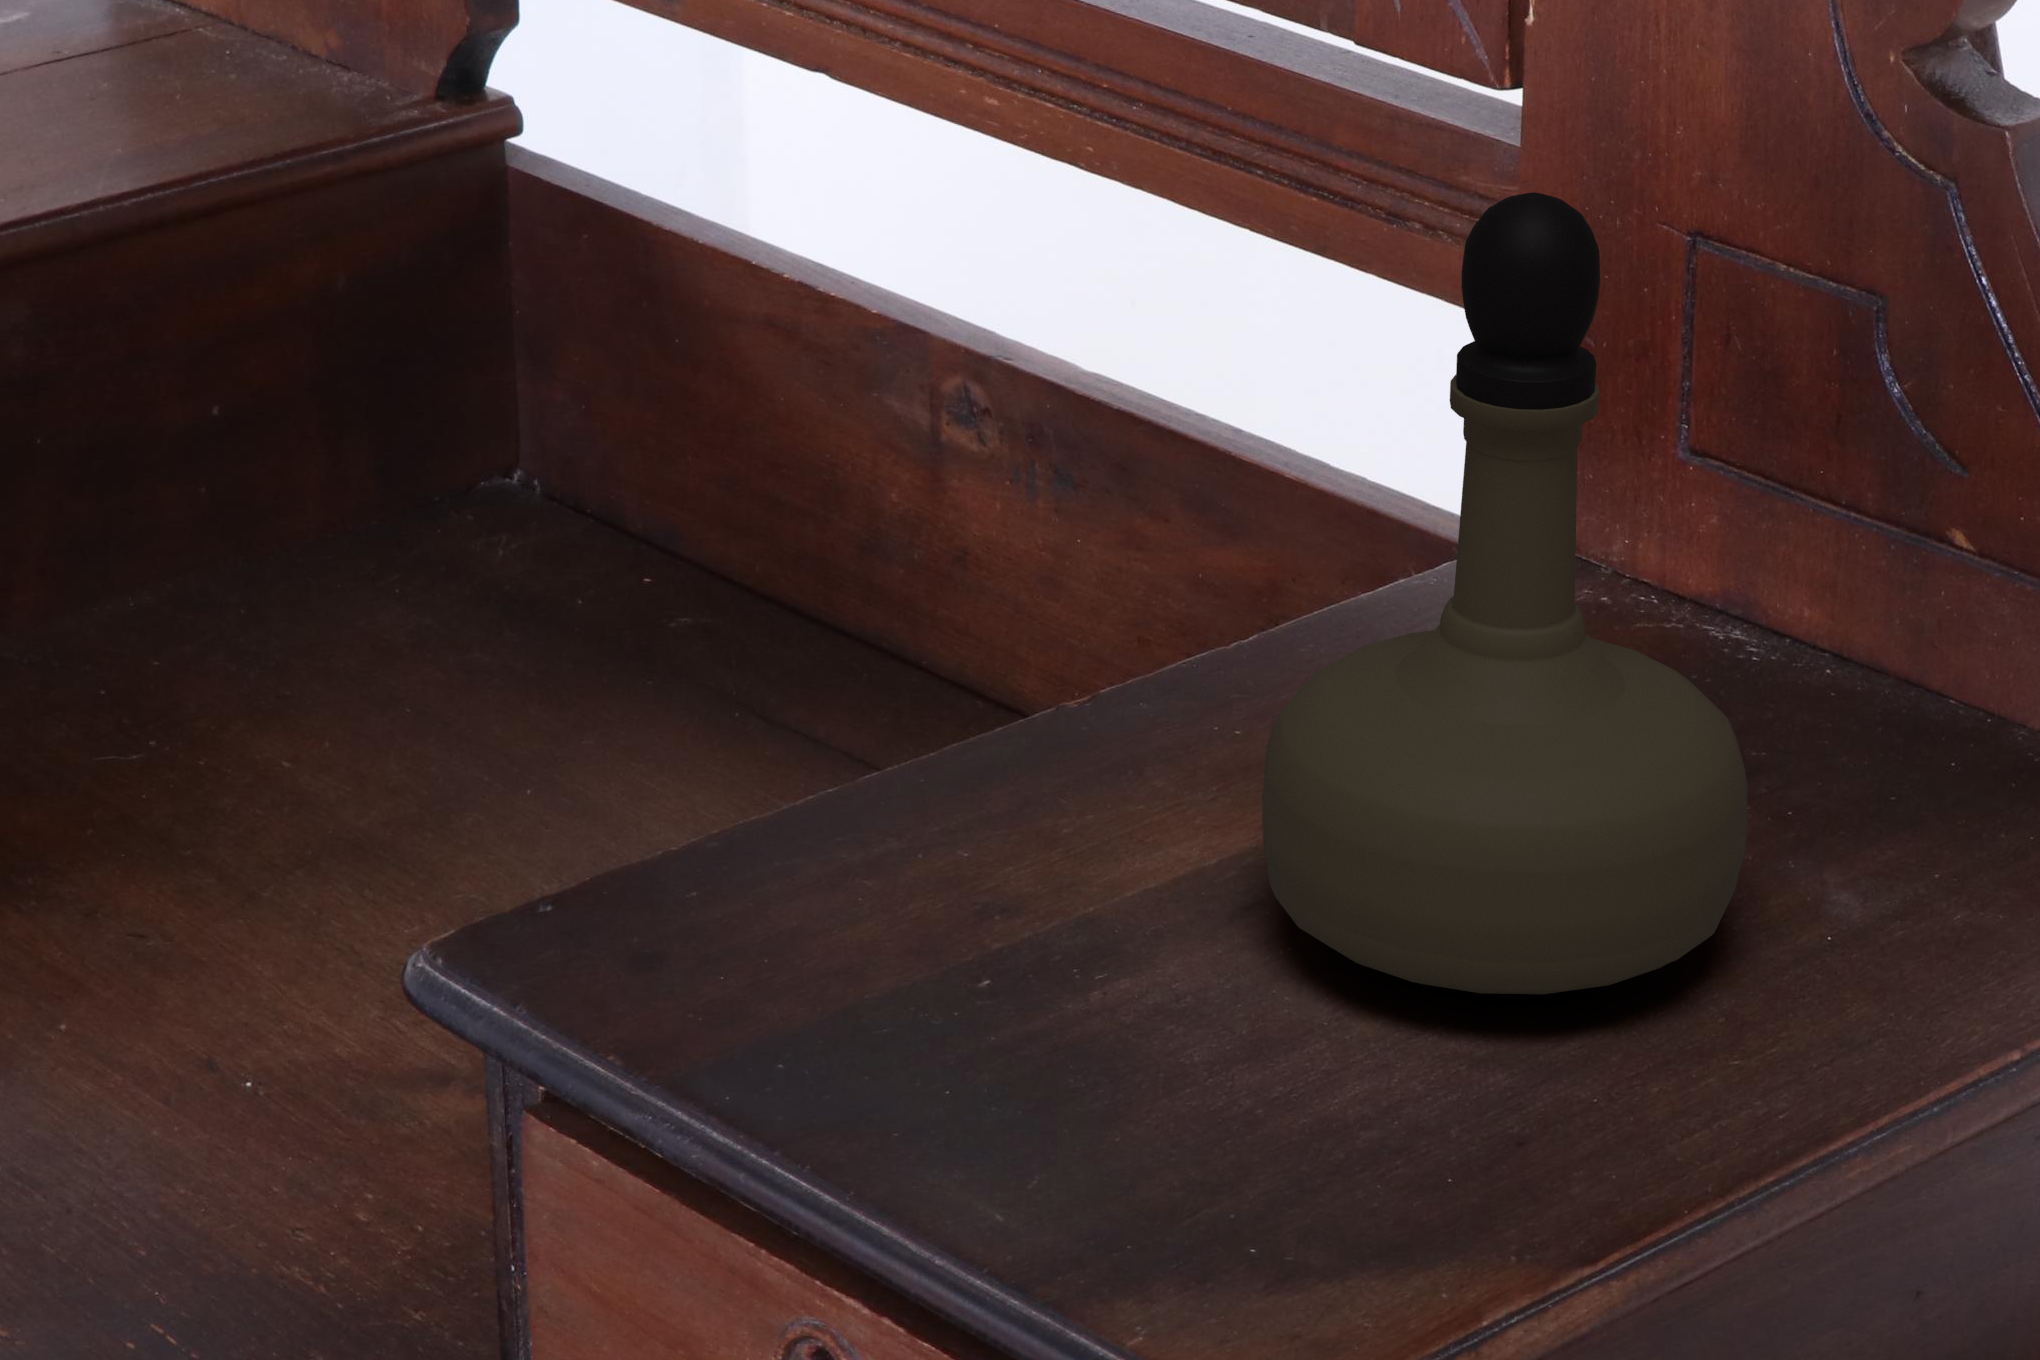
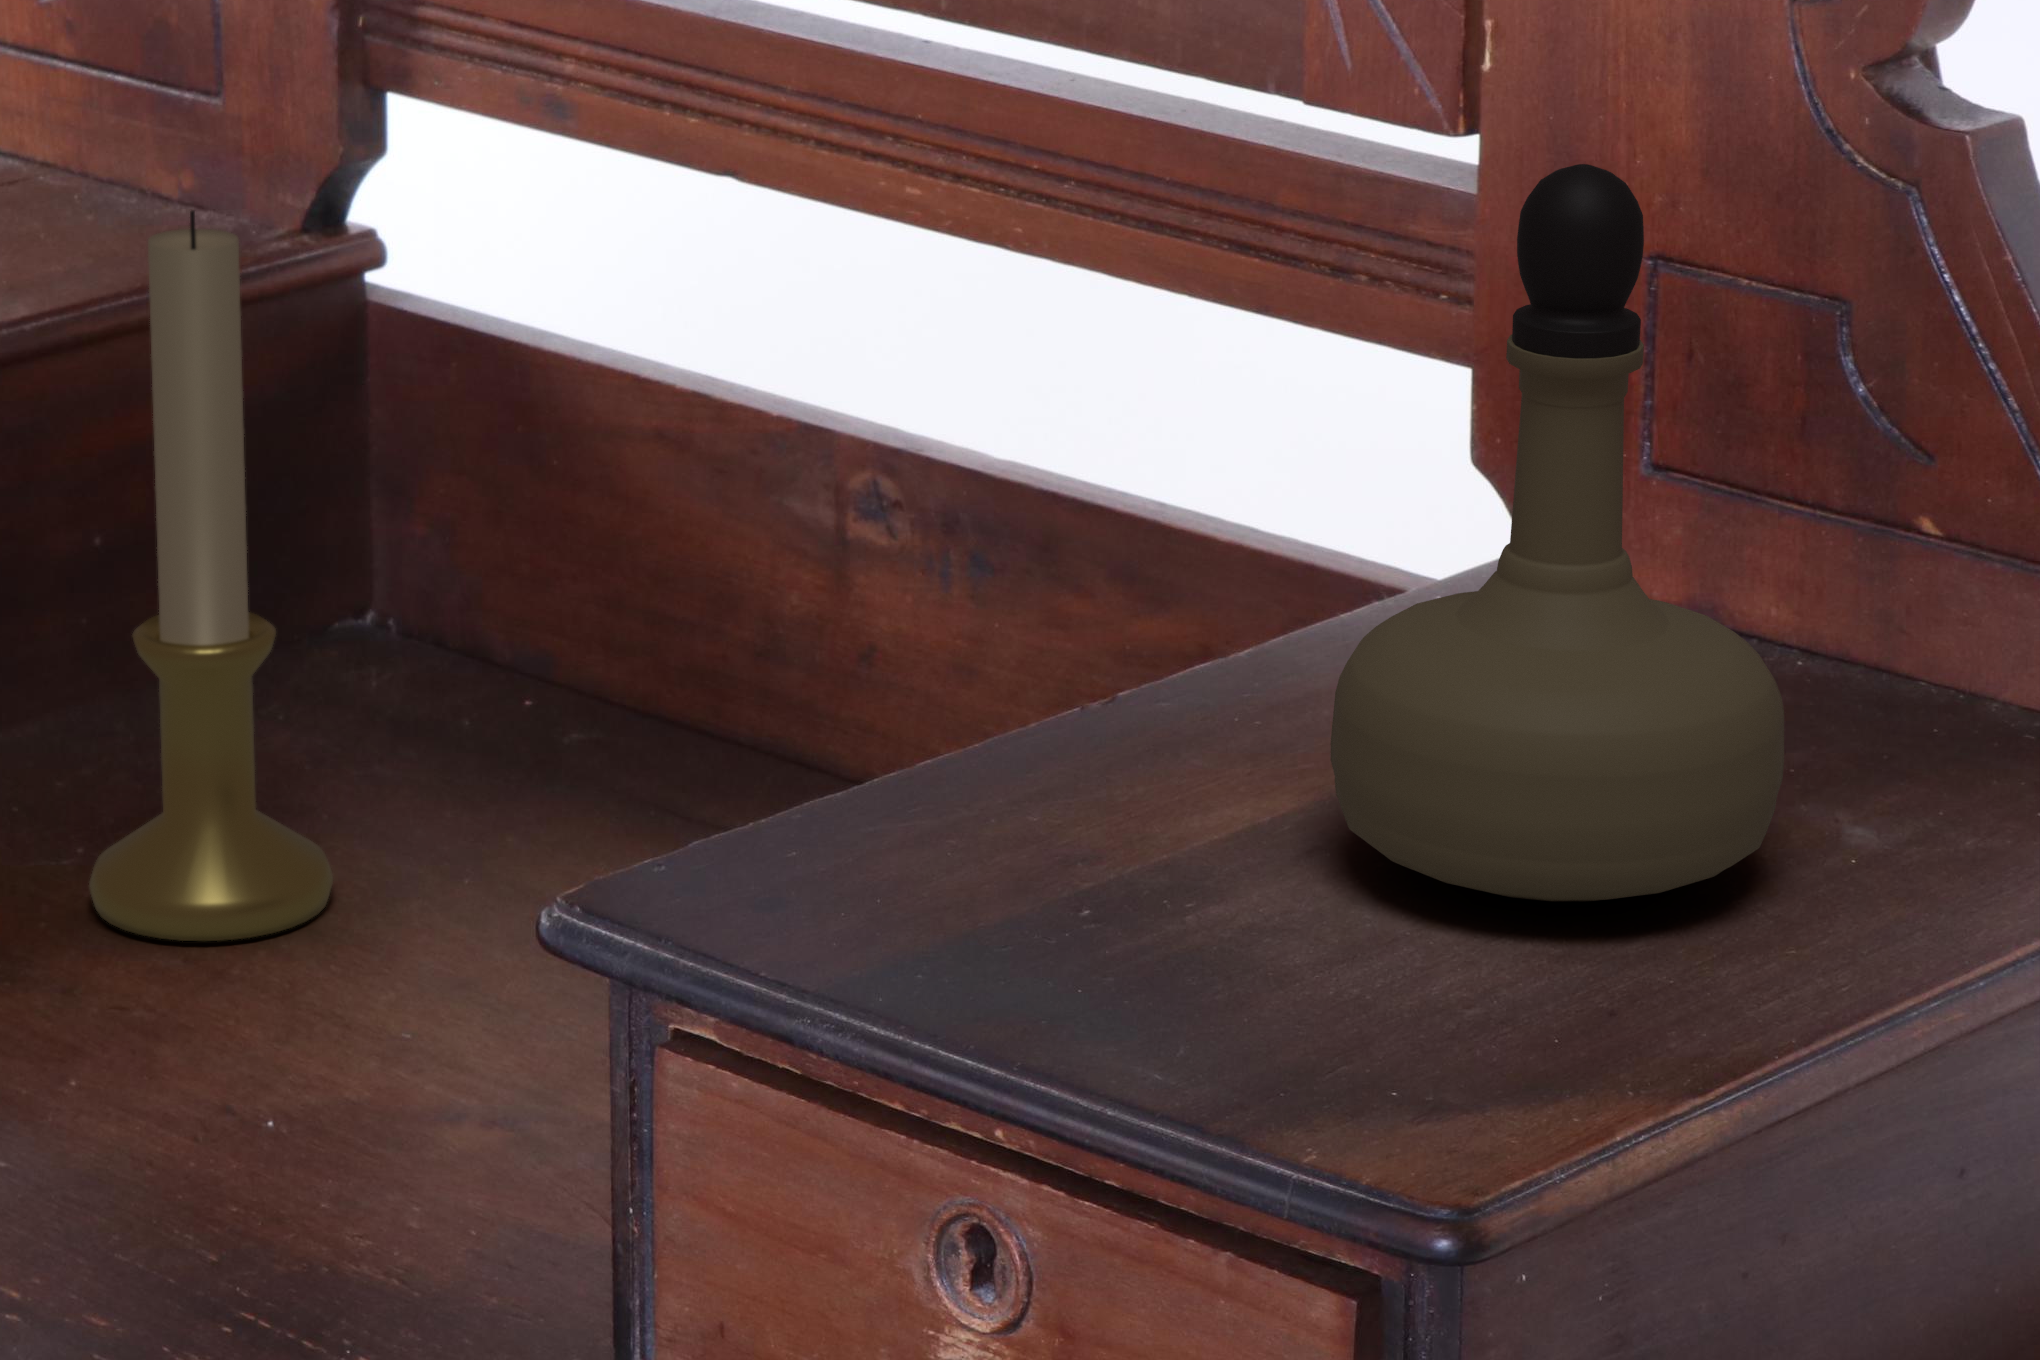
candle holder: none [136,117,385,852] -> present [89,211,333,941]

